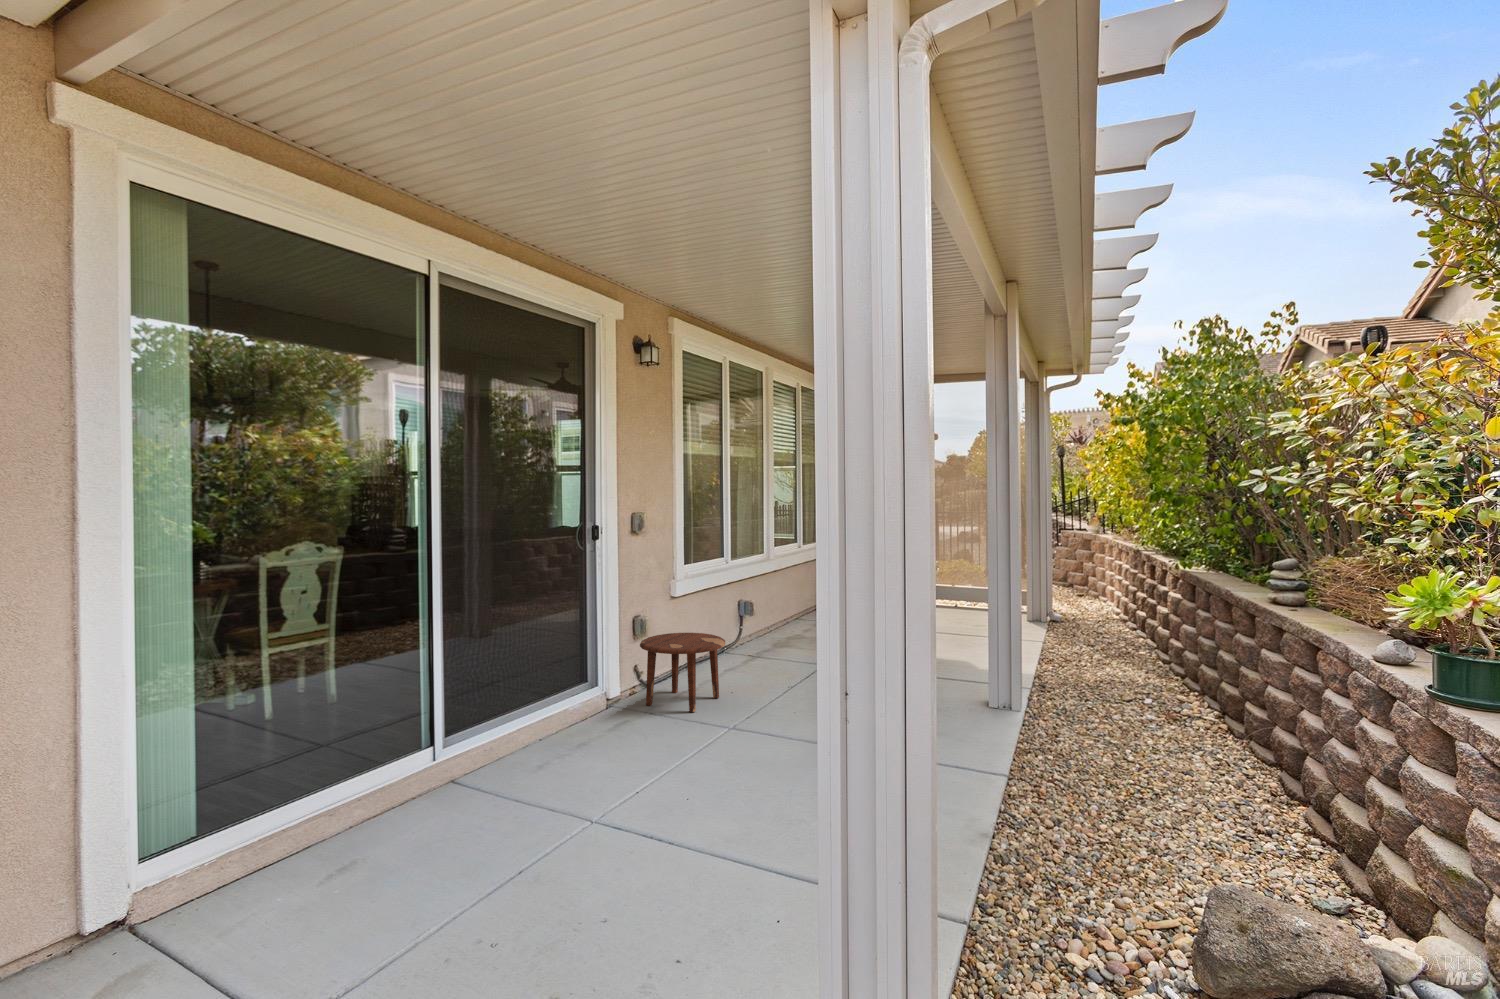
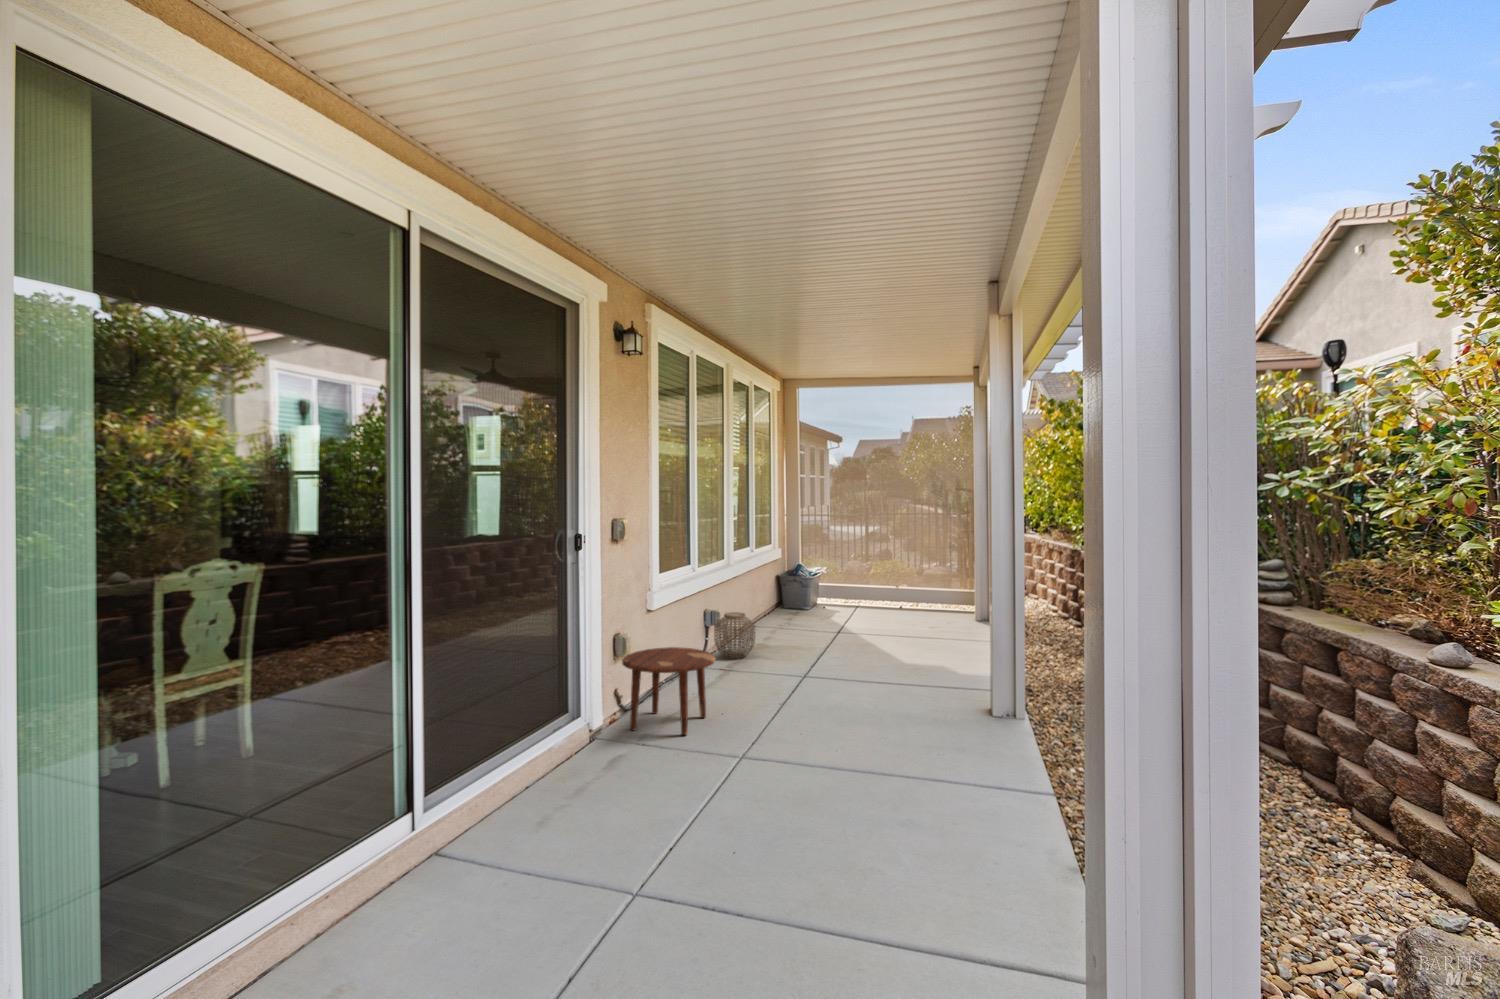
woven basket: none [751,605,790,649] -> present [714,612,755,659]

